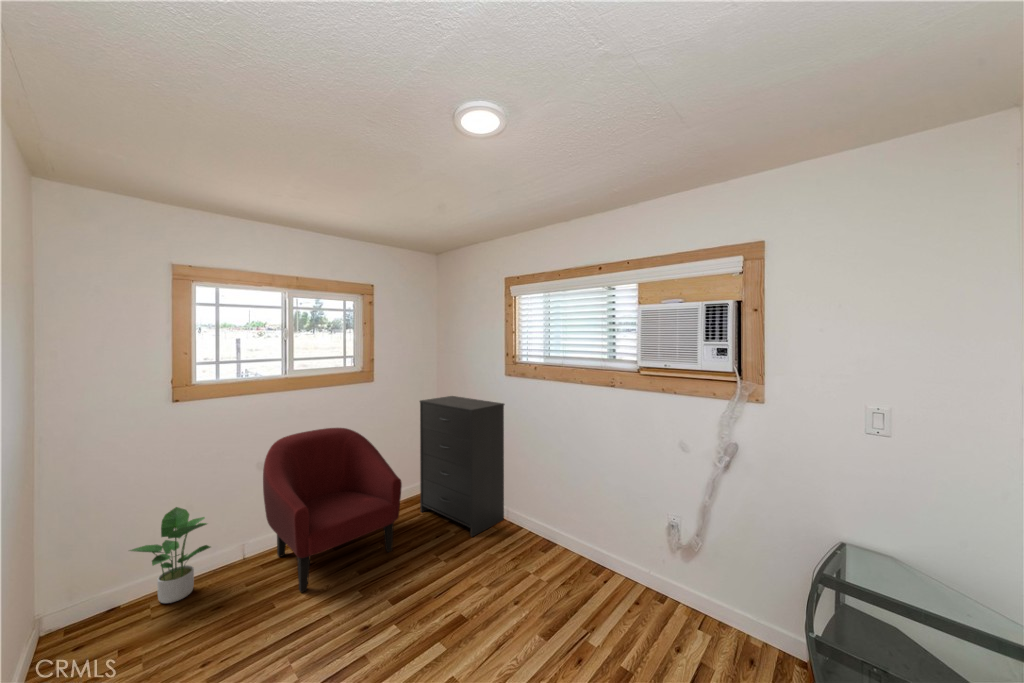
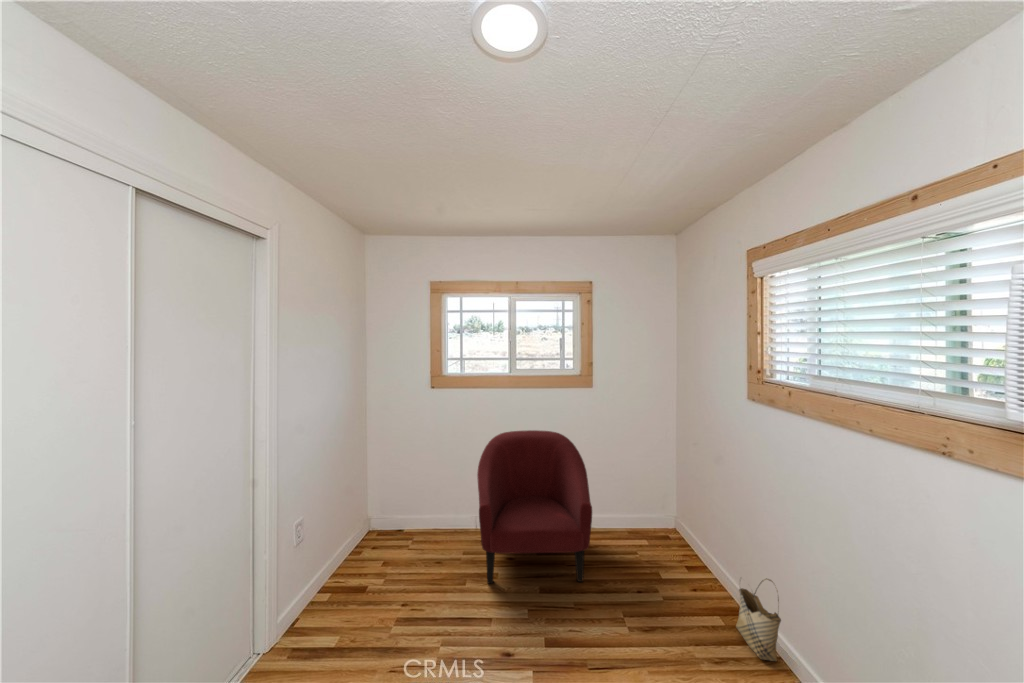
dresser: present [420,396,505,537] -> none [641,415,748,613]
woven basket: none [504,489,533,539] -> present [736,578,781,661]
potted plant: present [130,507,210,603] -> none [398,472,448,545]

